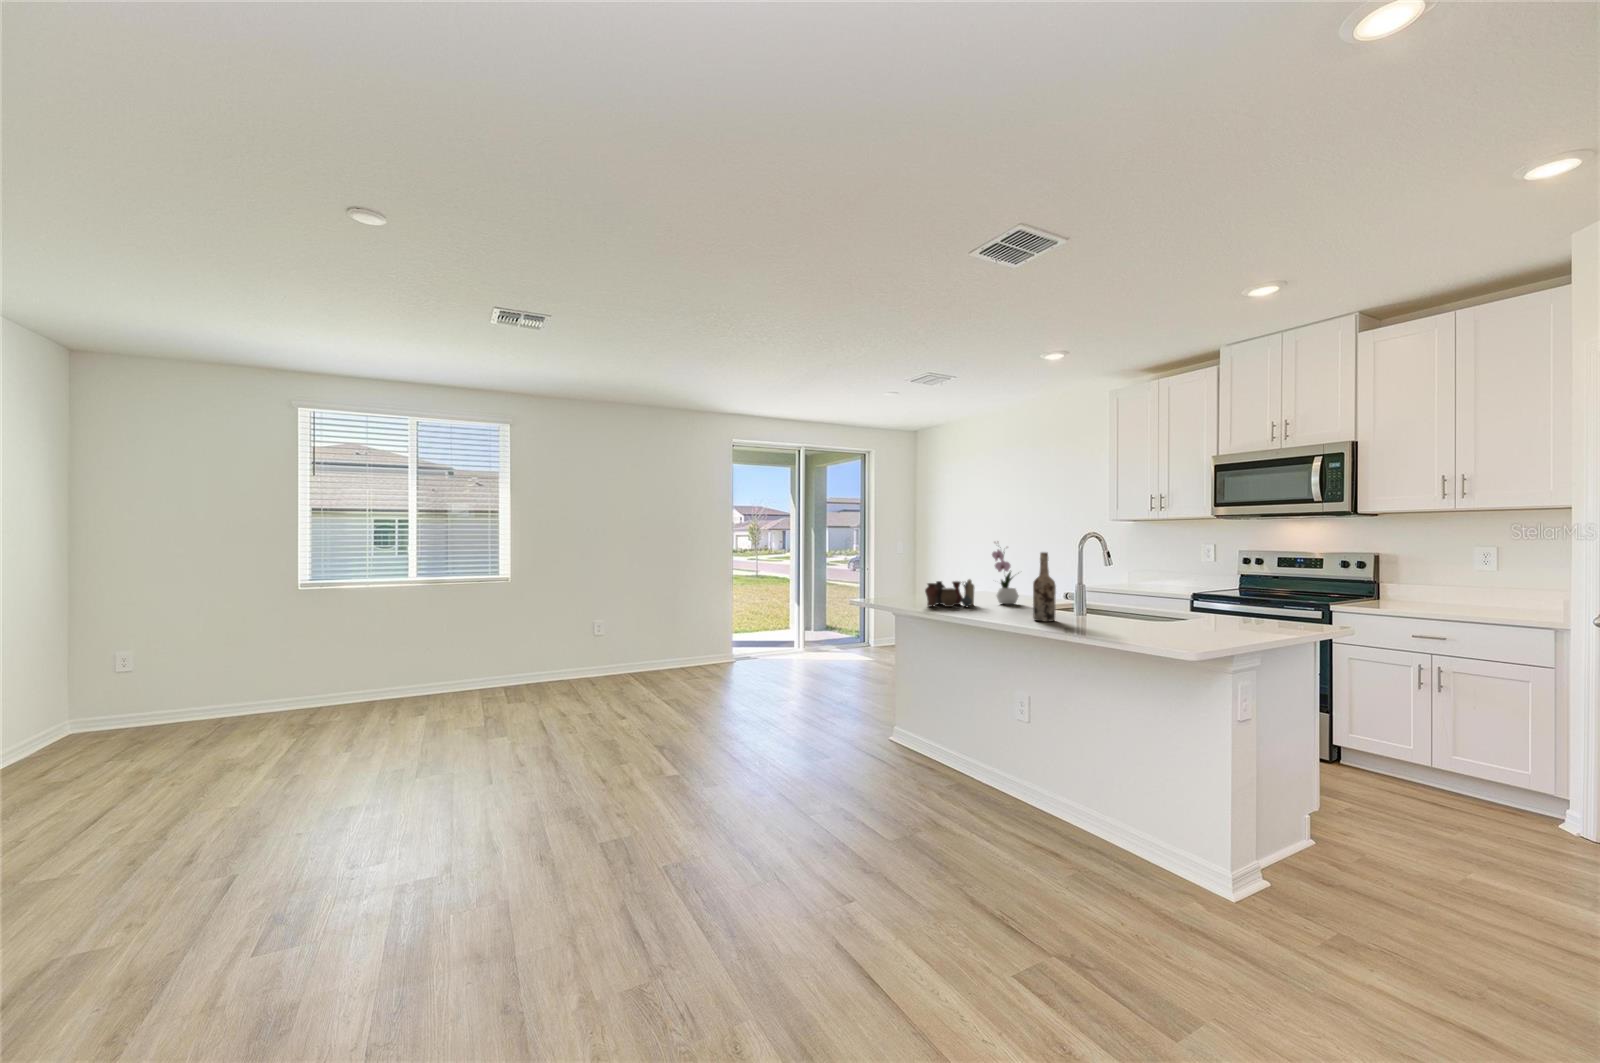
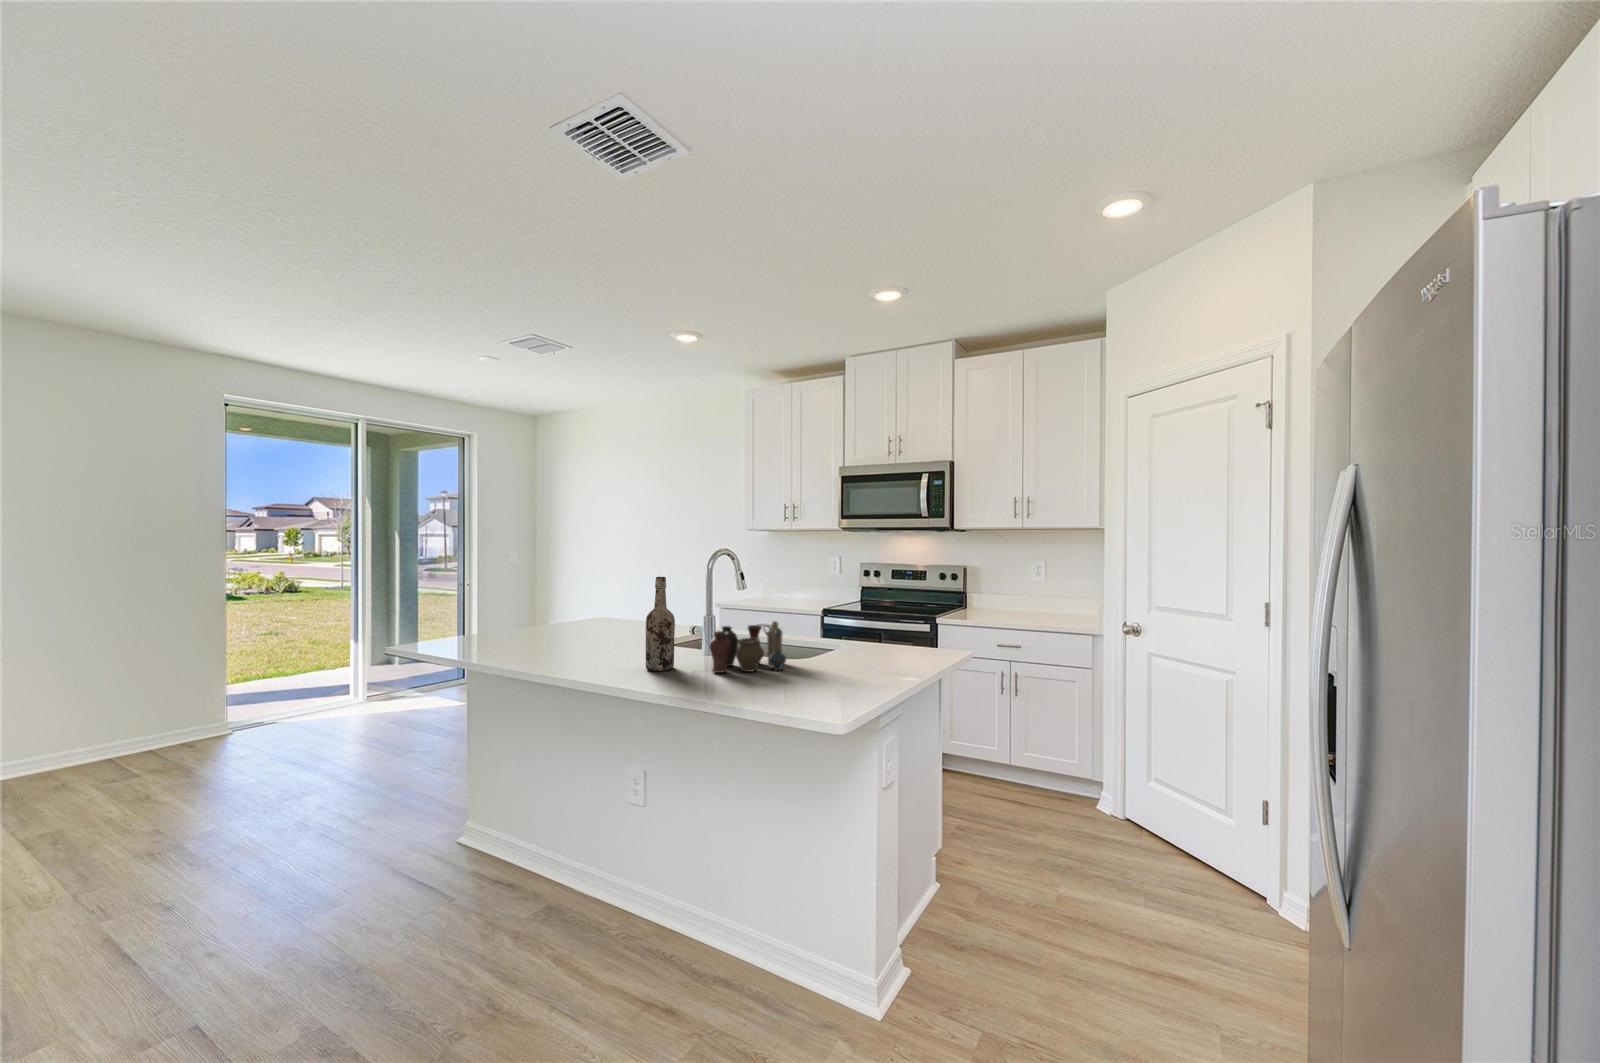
flower arrangement: present [992,550,1019,604] -> none [602,558,640,640]
vase: present [925,579,974,607] -> present [709,621,786,673]

